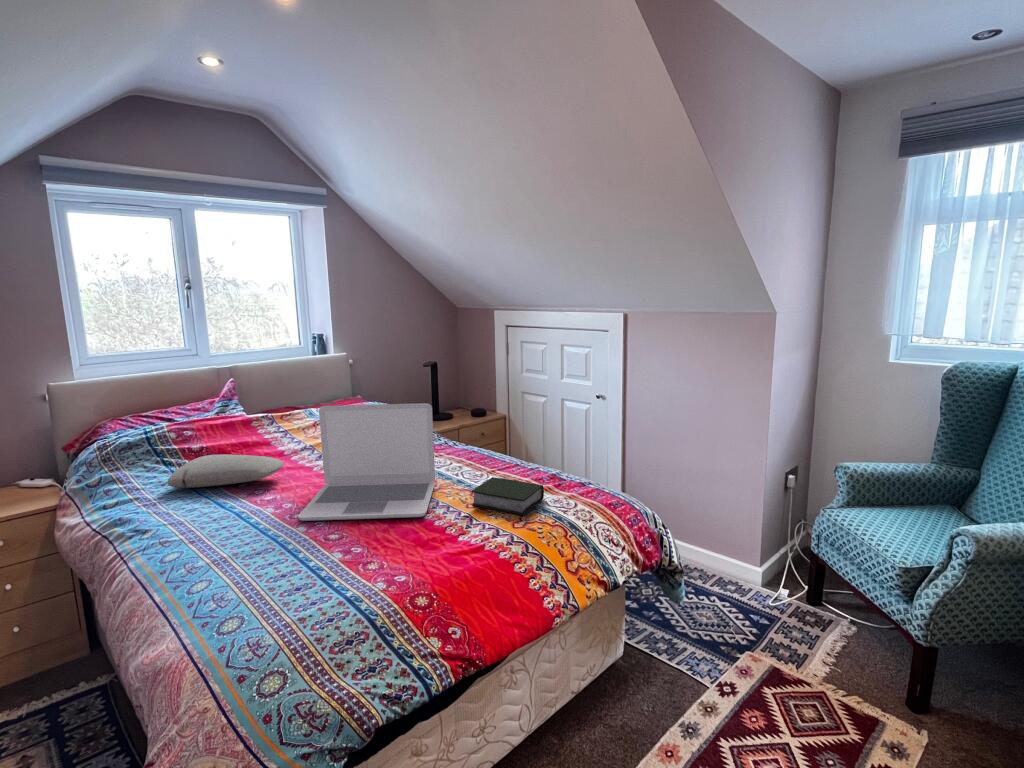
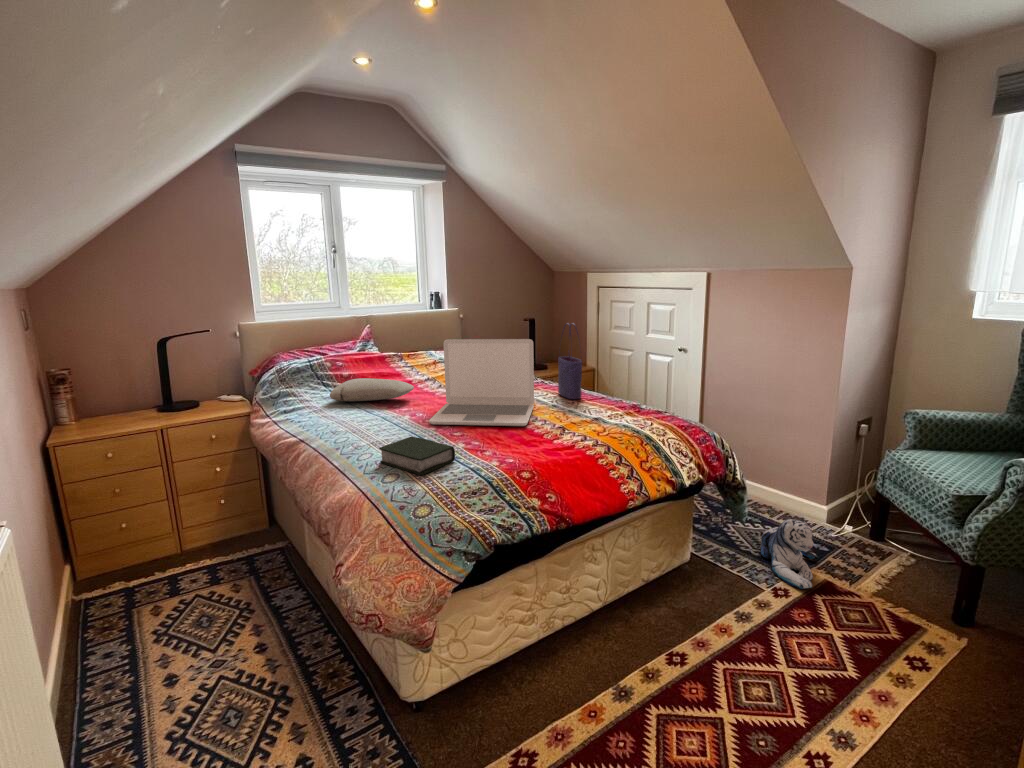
tote bag: none [464,379,492,469] -> present [558,323,582,399]
book: present [472,477,544,515] -> present [379,436,455,475]
plush toy: none [698,597,760,682] -> present [759,519,815,589]

